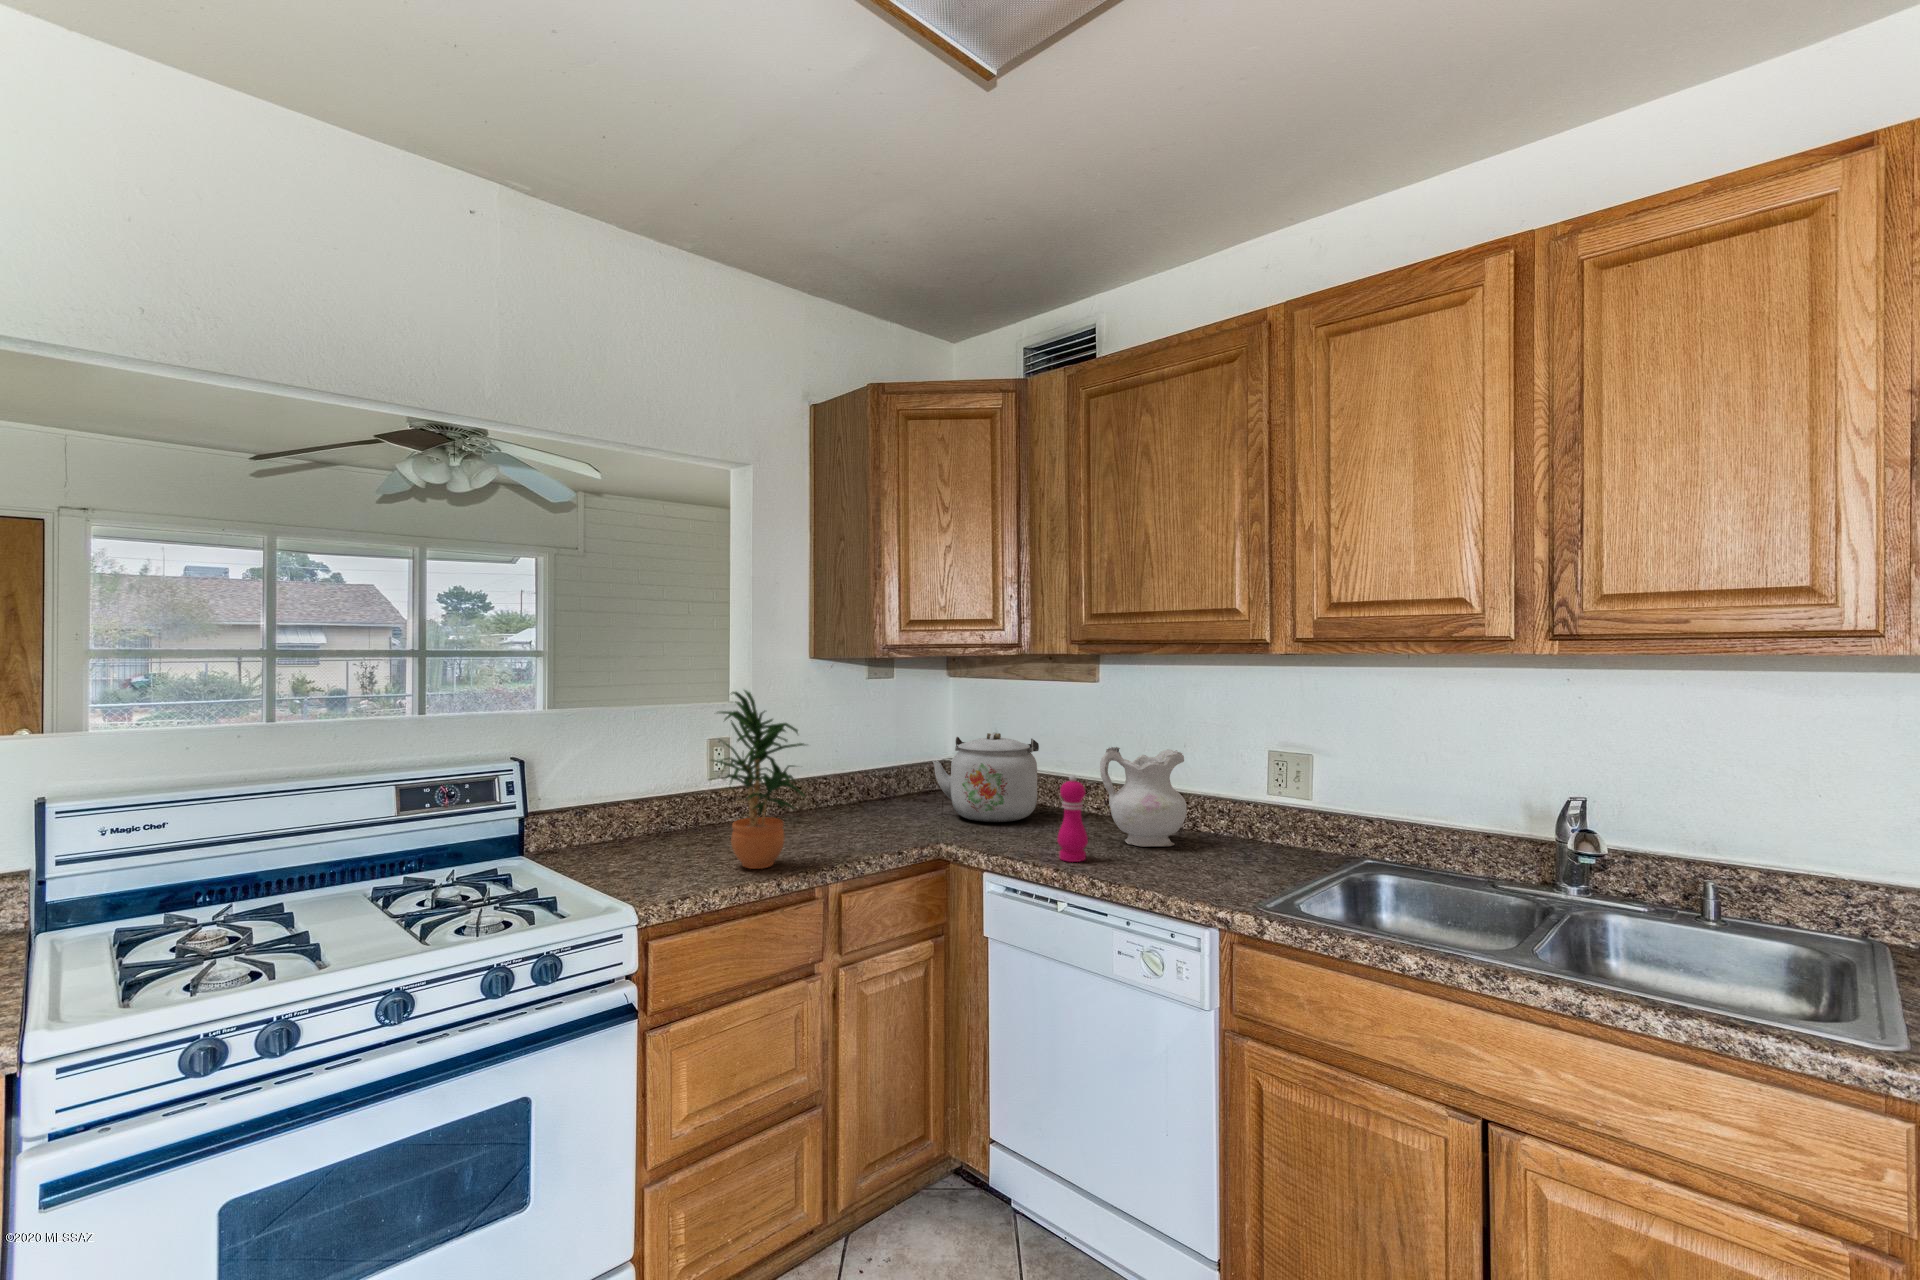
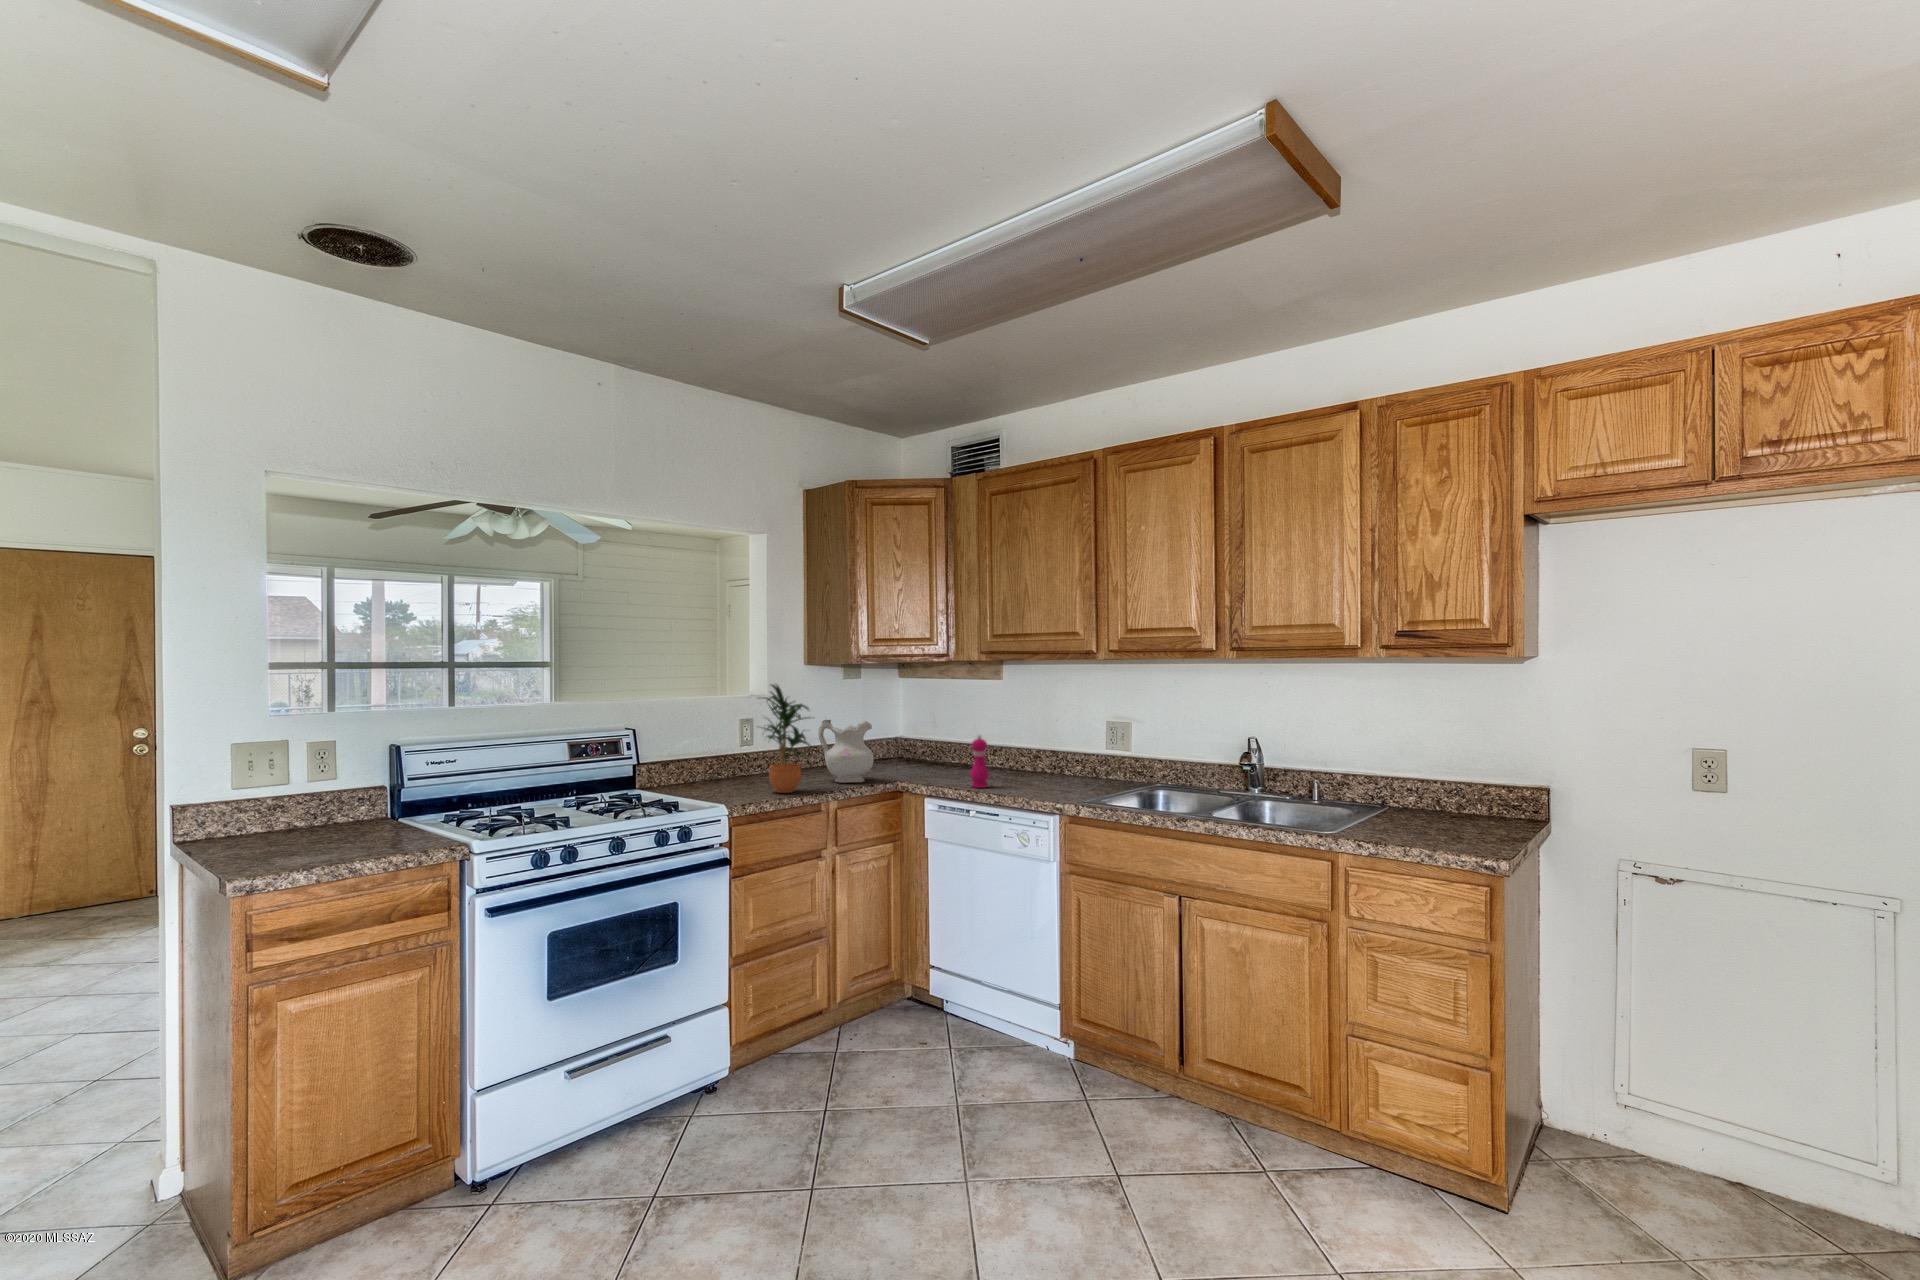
kettle: present [933,732,1039,822] -> none [890,713,962,772]
ceramic pitcher: present [1100,747,1187,847] -> present [818,720,874,783]

